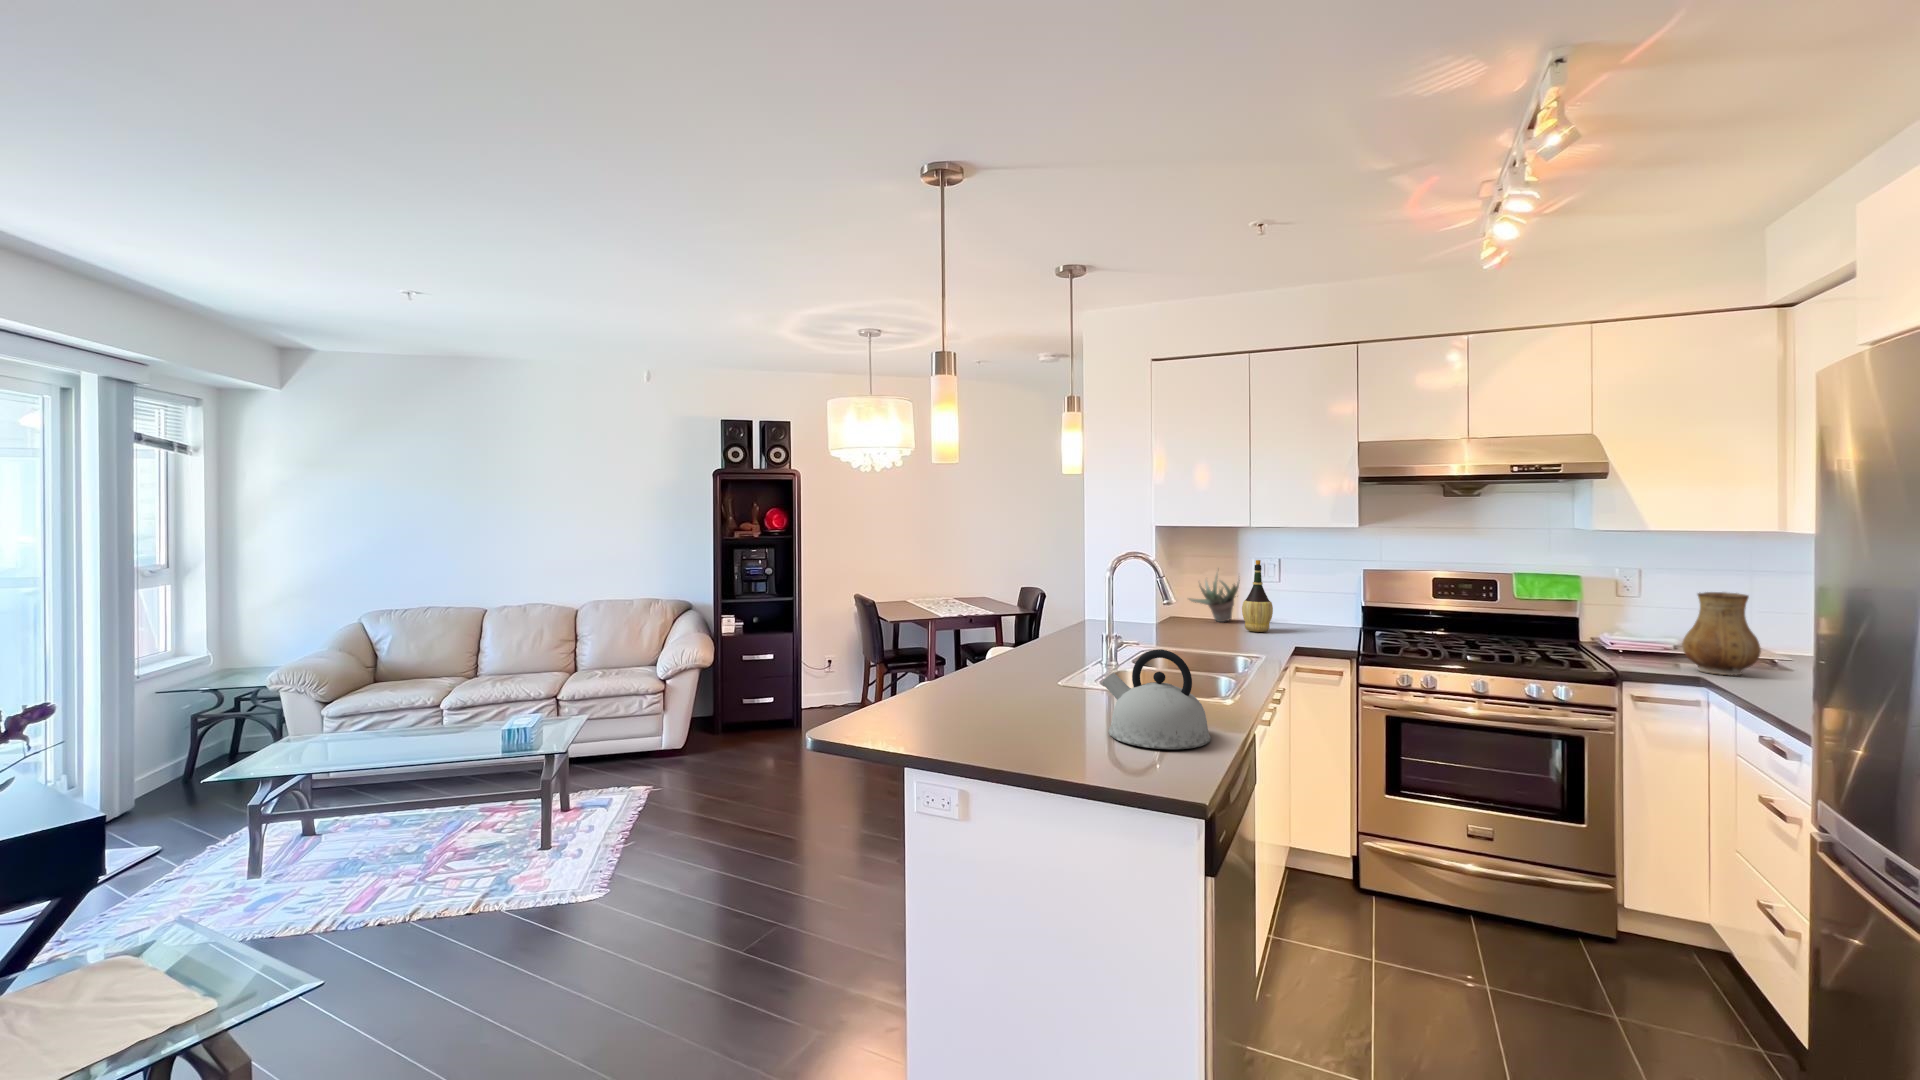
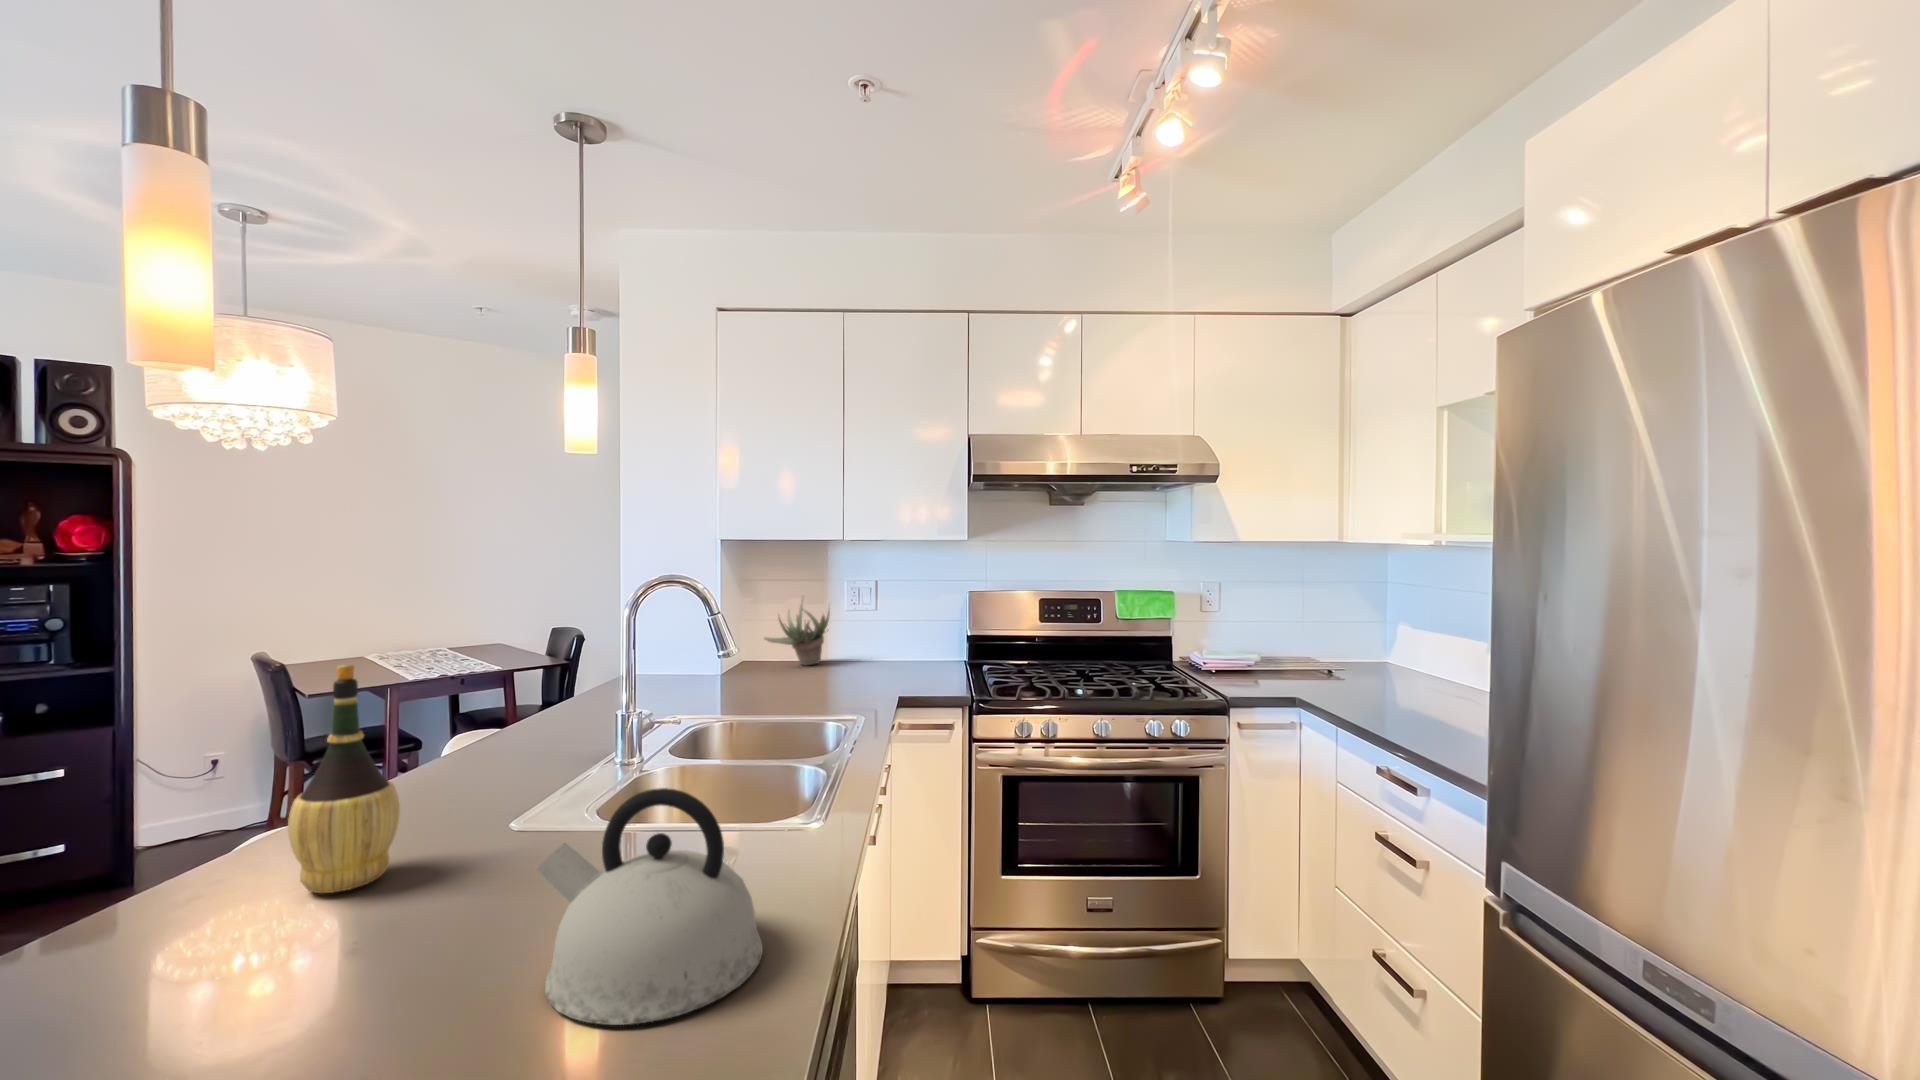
wine bottle: present [1242,560,1273,632] -> present [288,665,400,893]
ceramic pitcher: present [1682,592,1761,675] -> none [1271,607,1335,693]

